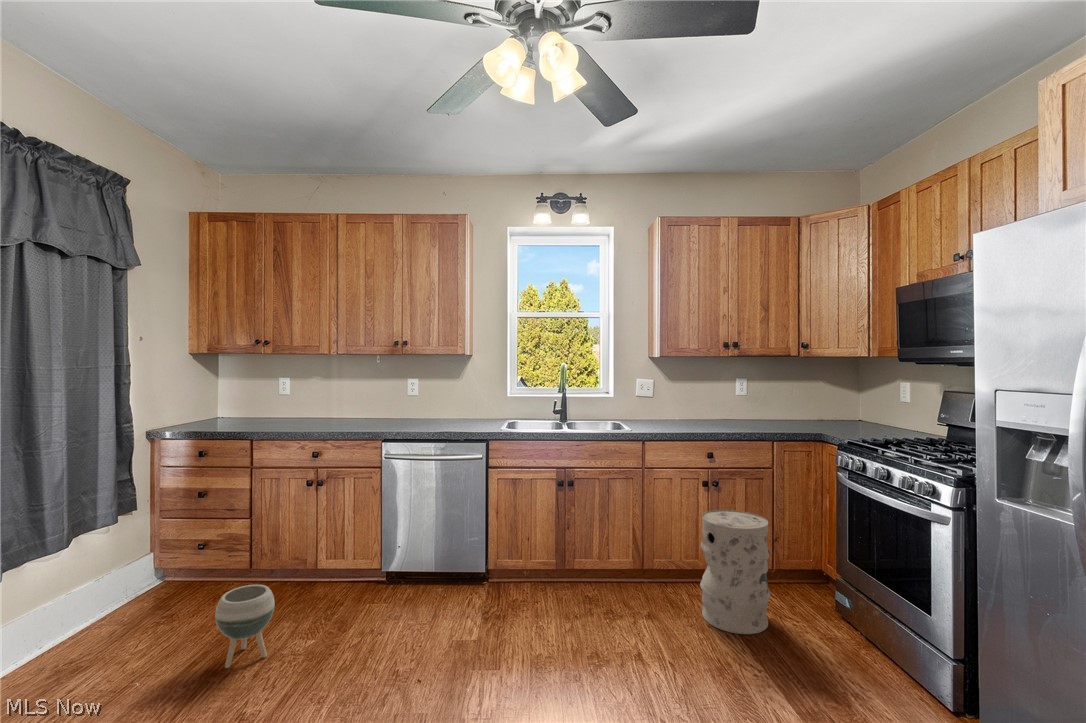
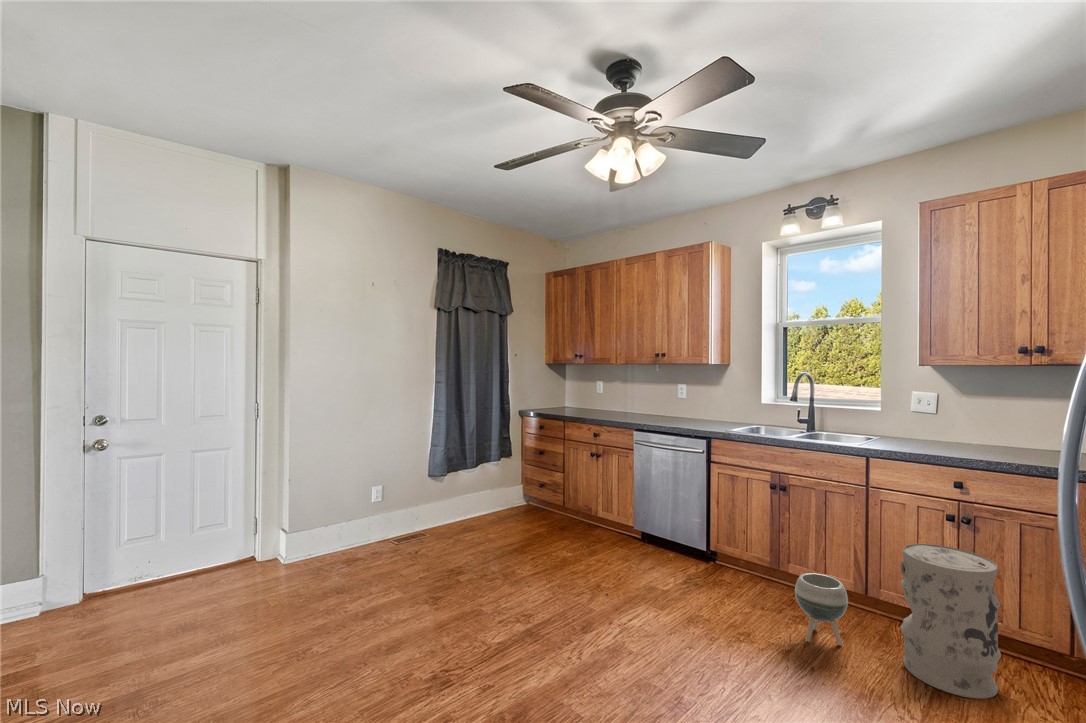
planter: present [215,585,275,668] -> present [795,573,848,646]

